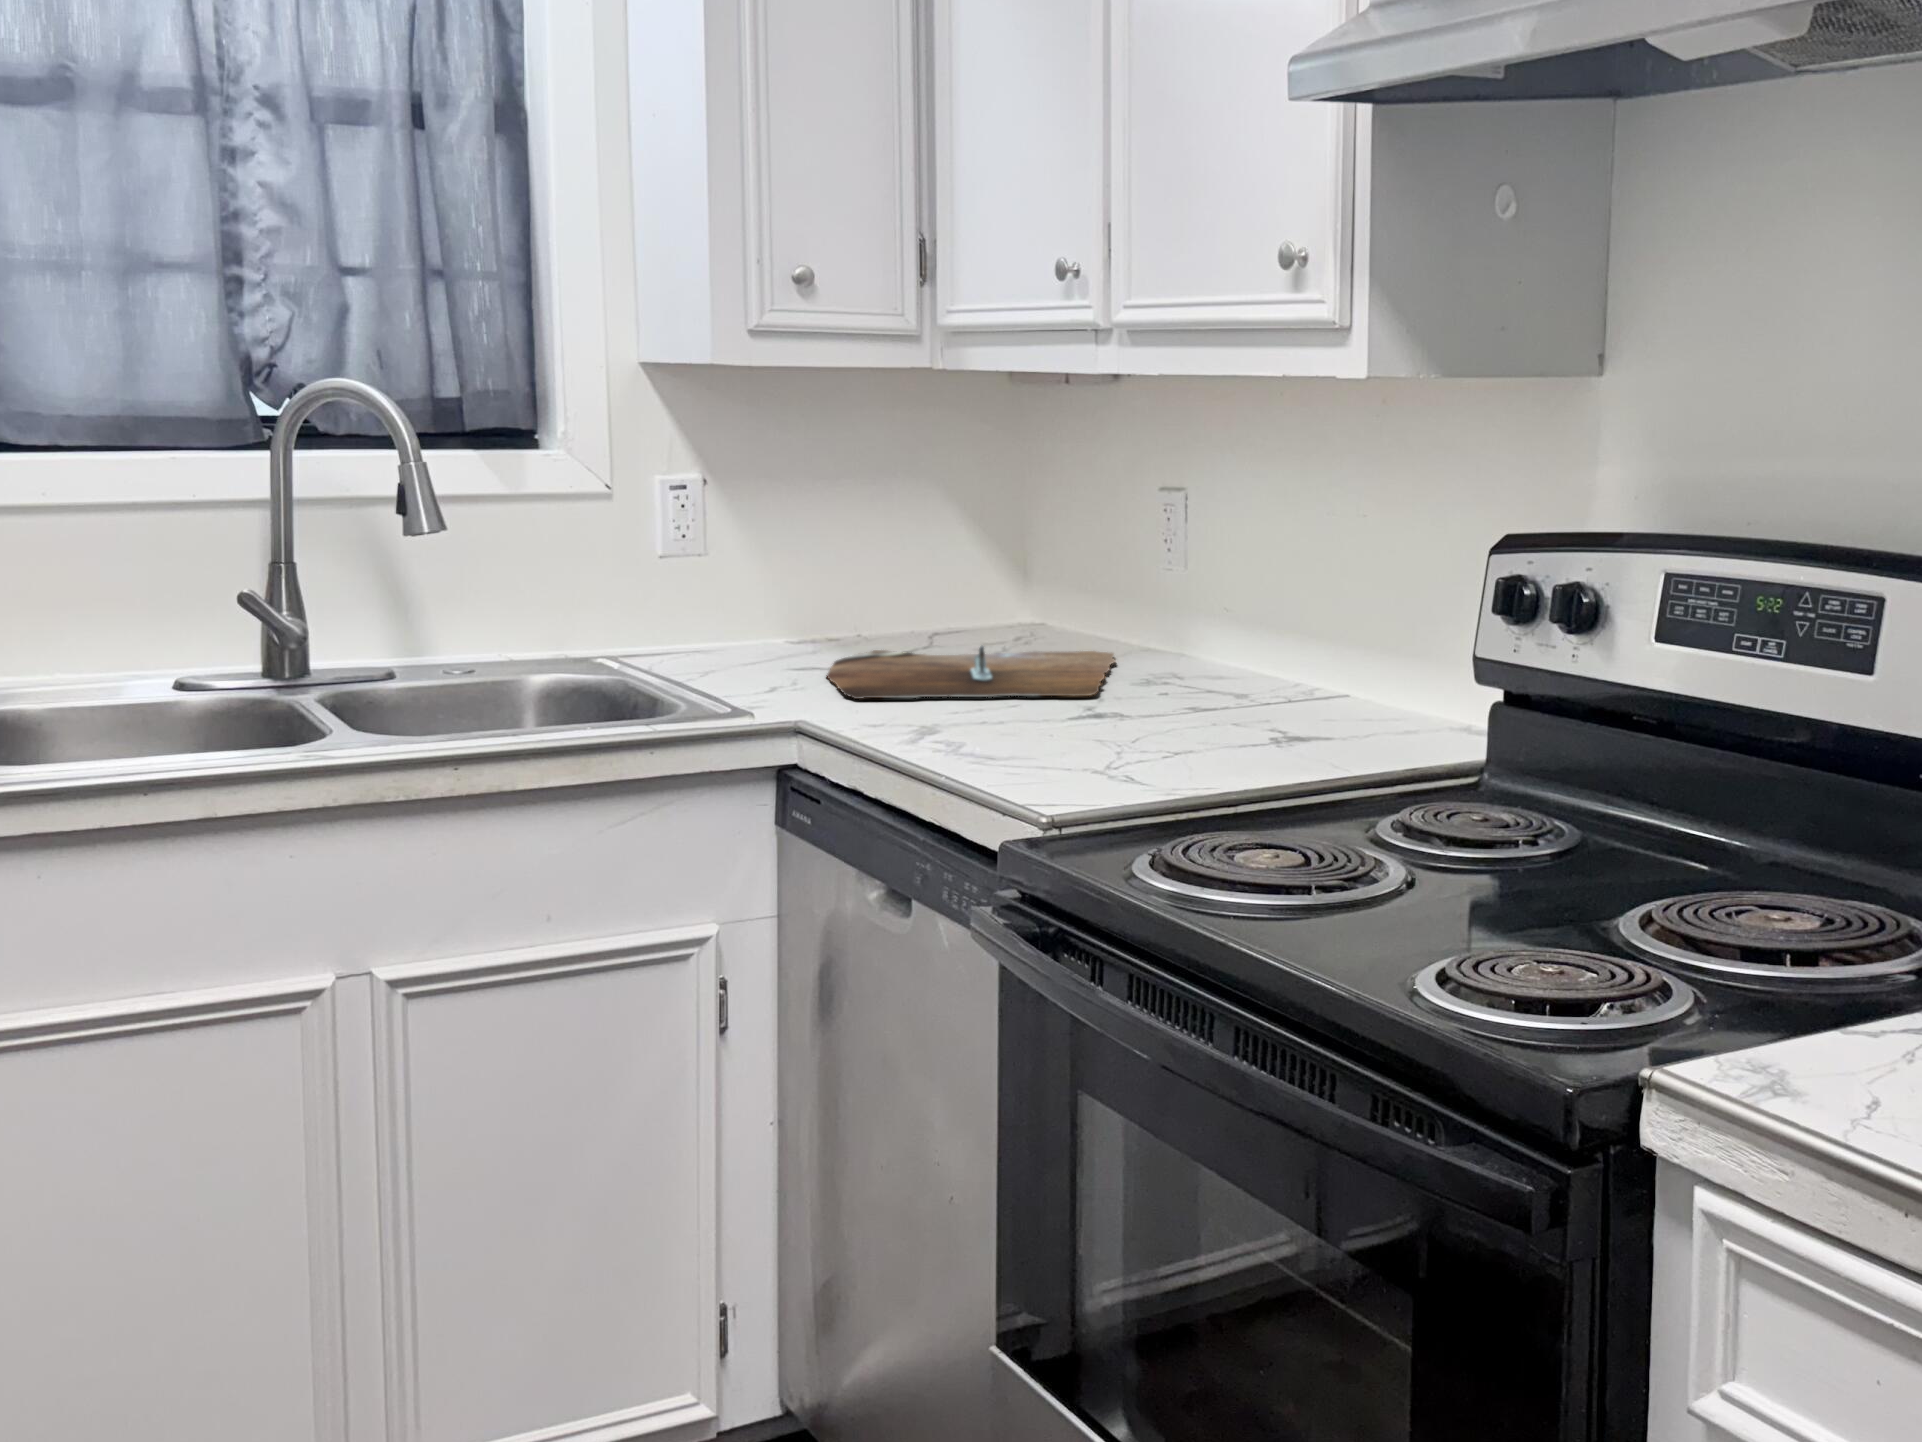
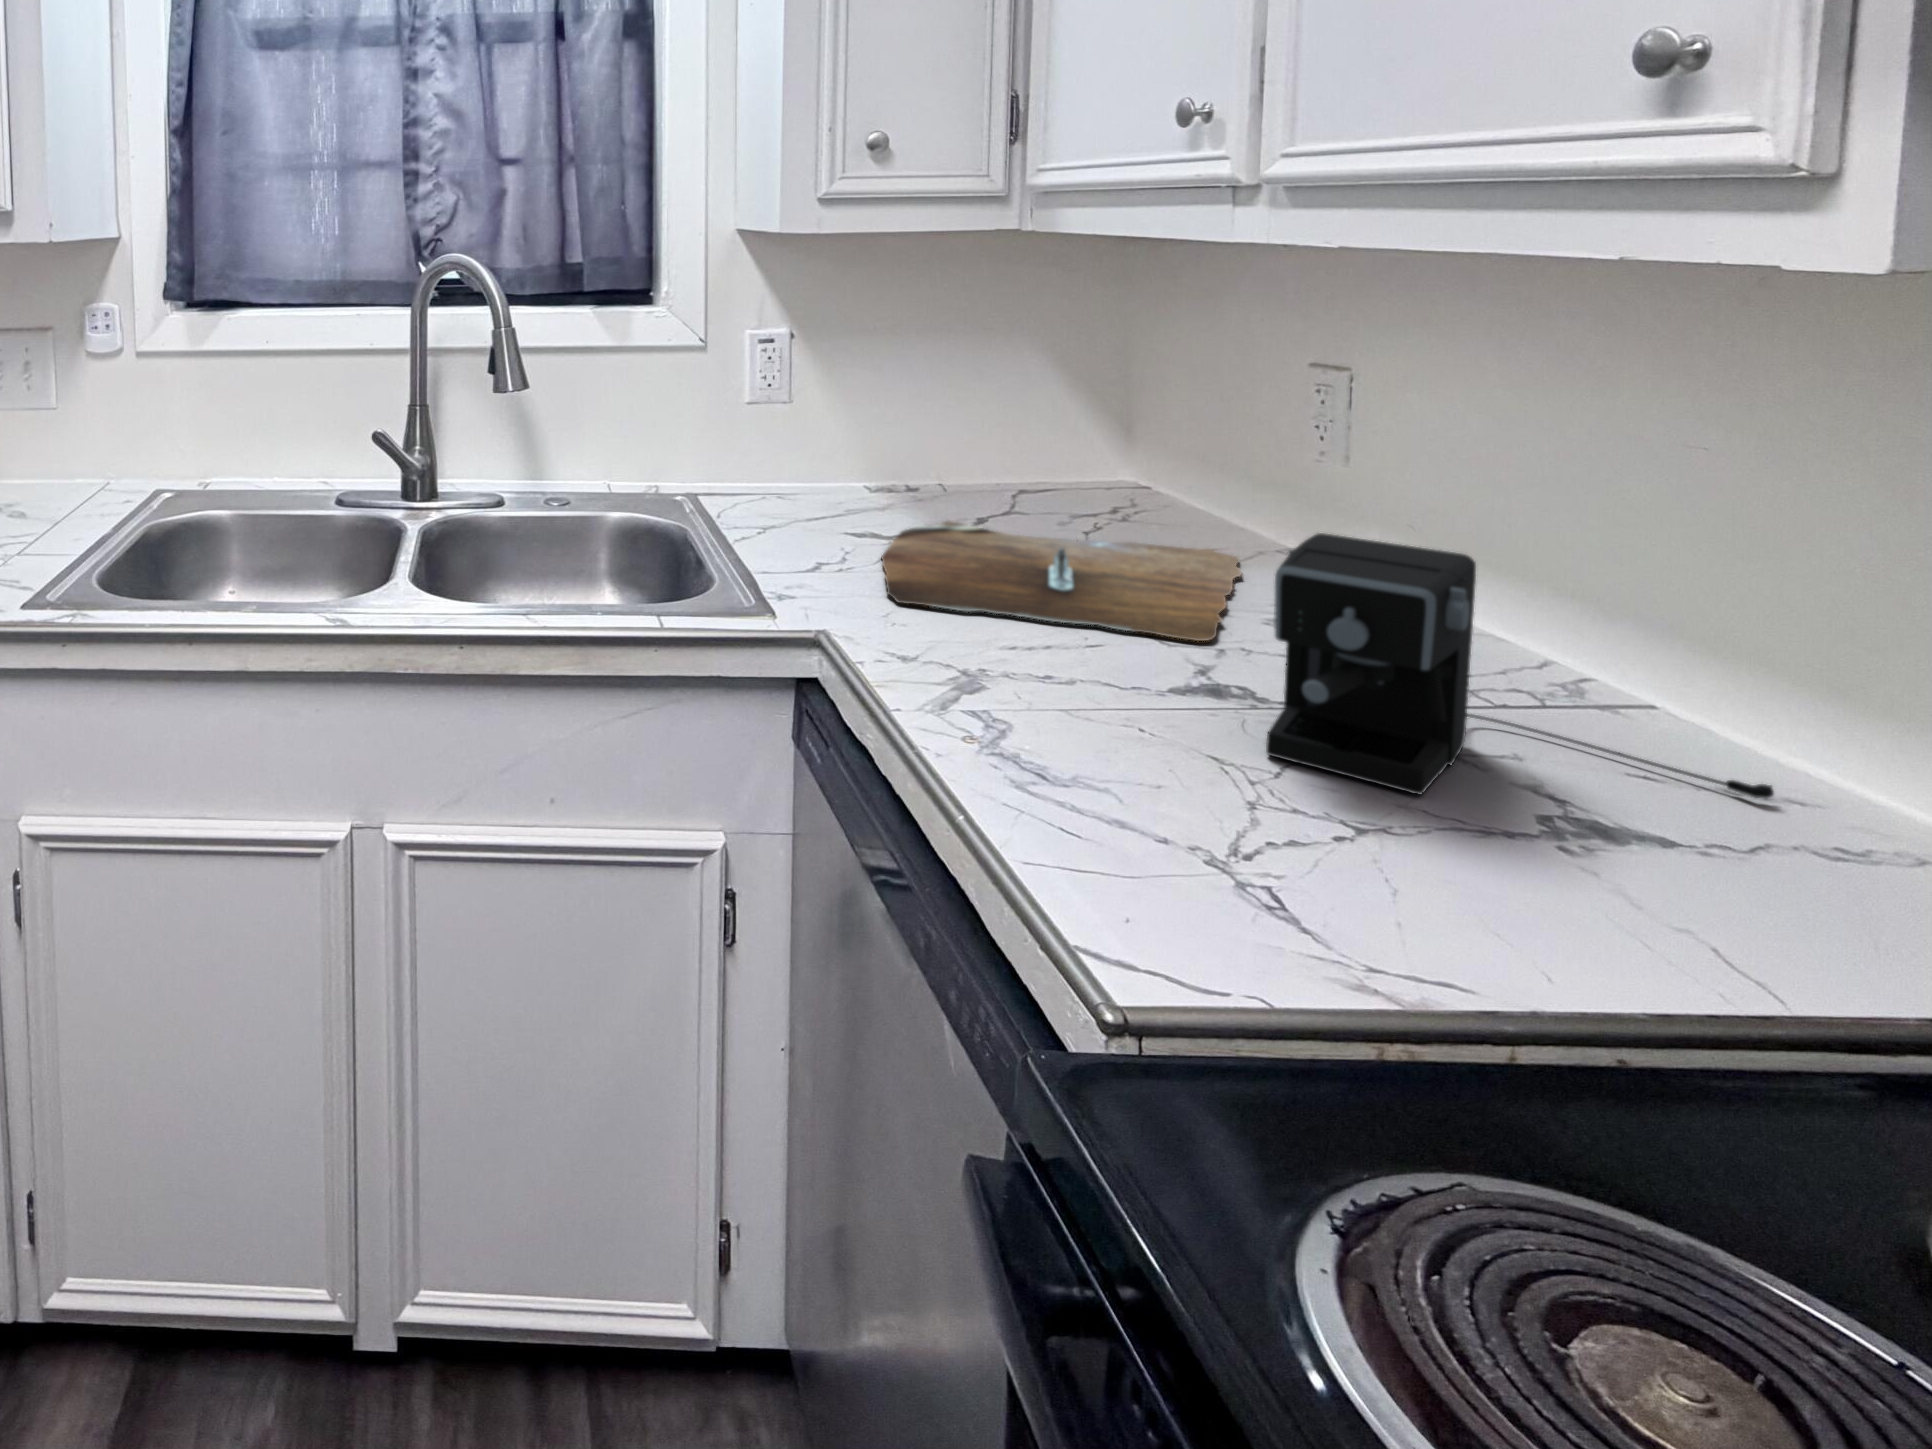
coffee maker: none [1129,587,1391,741] -> present [1266,533,1774,798]

